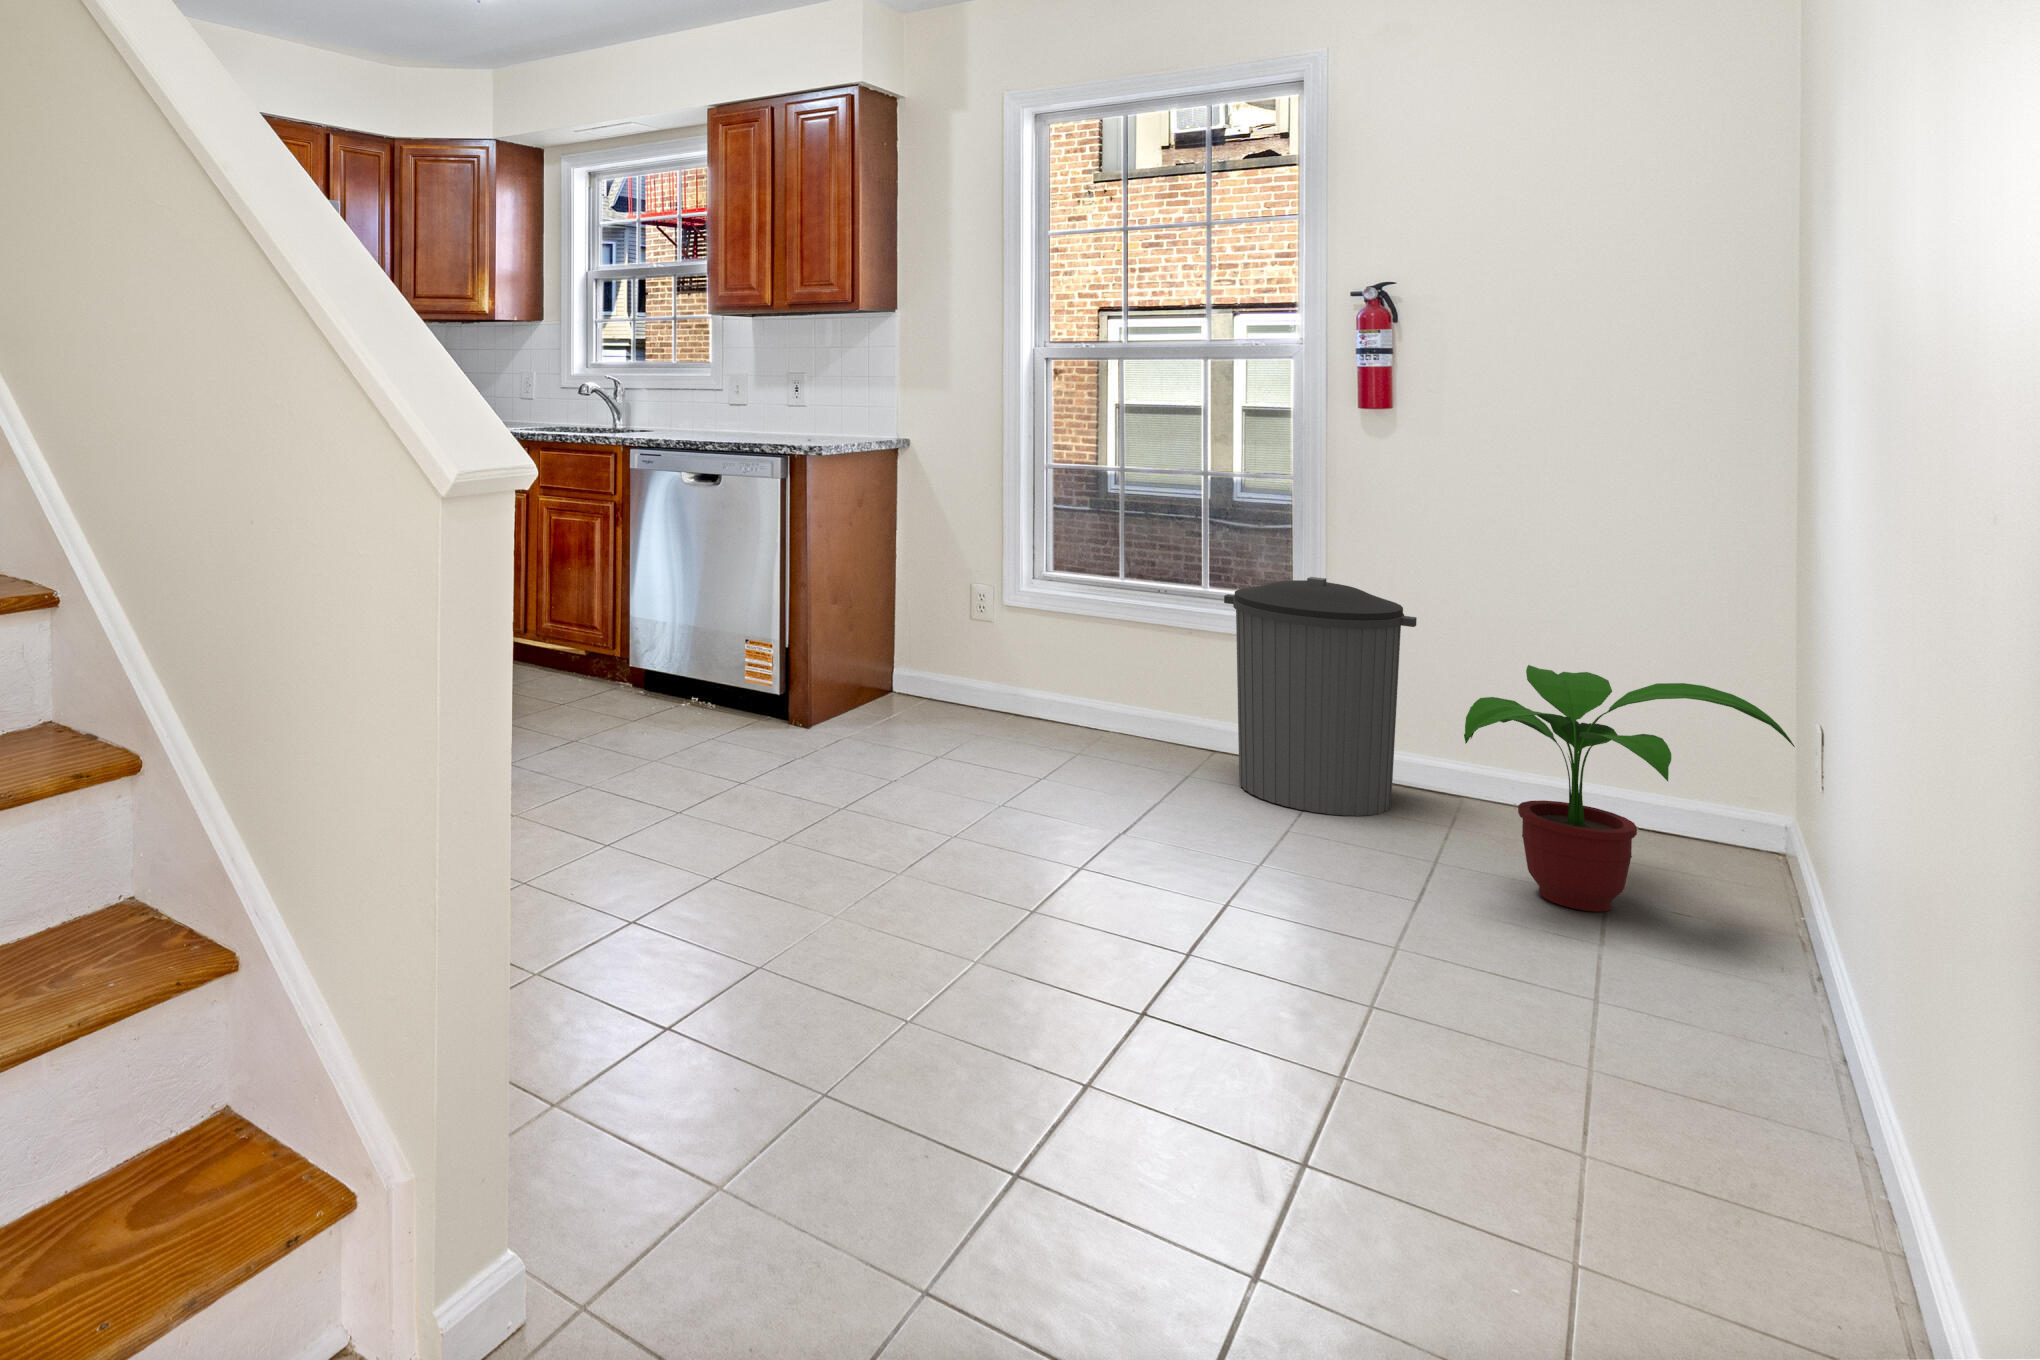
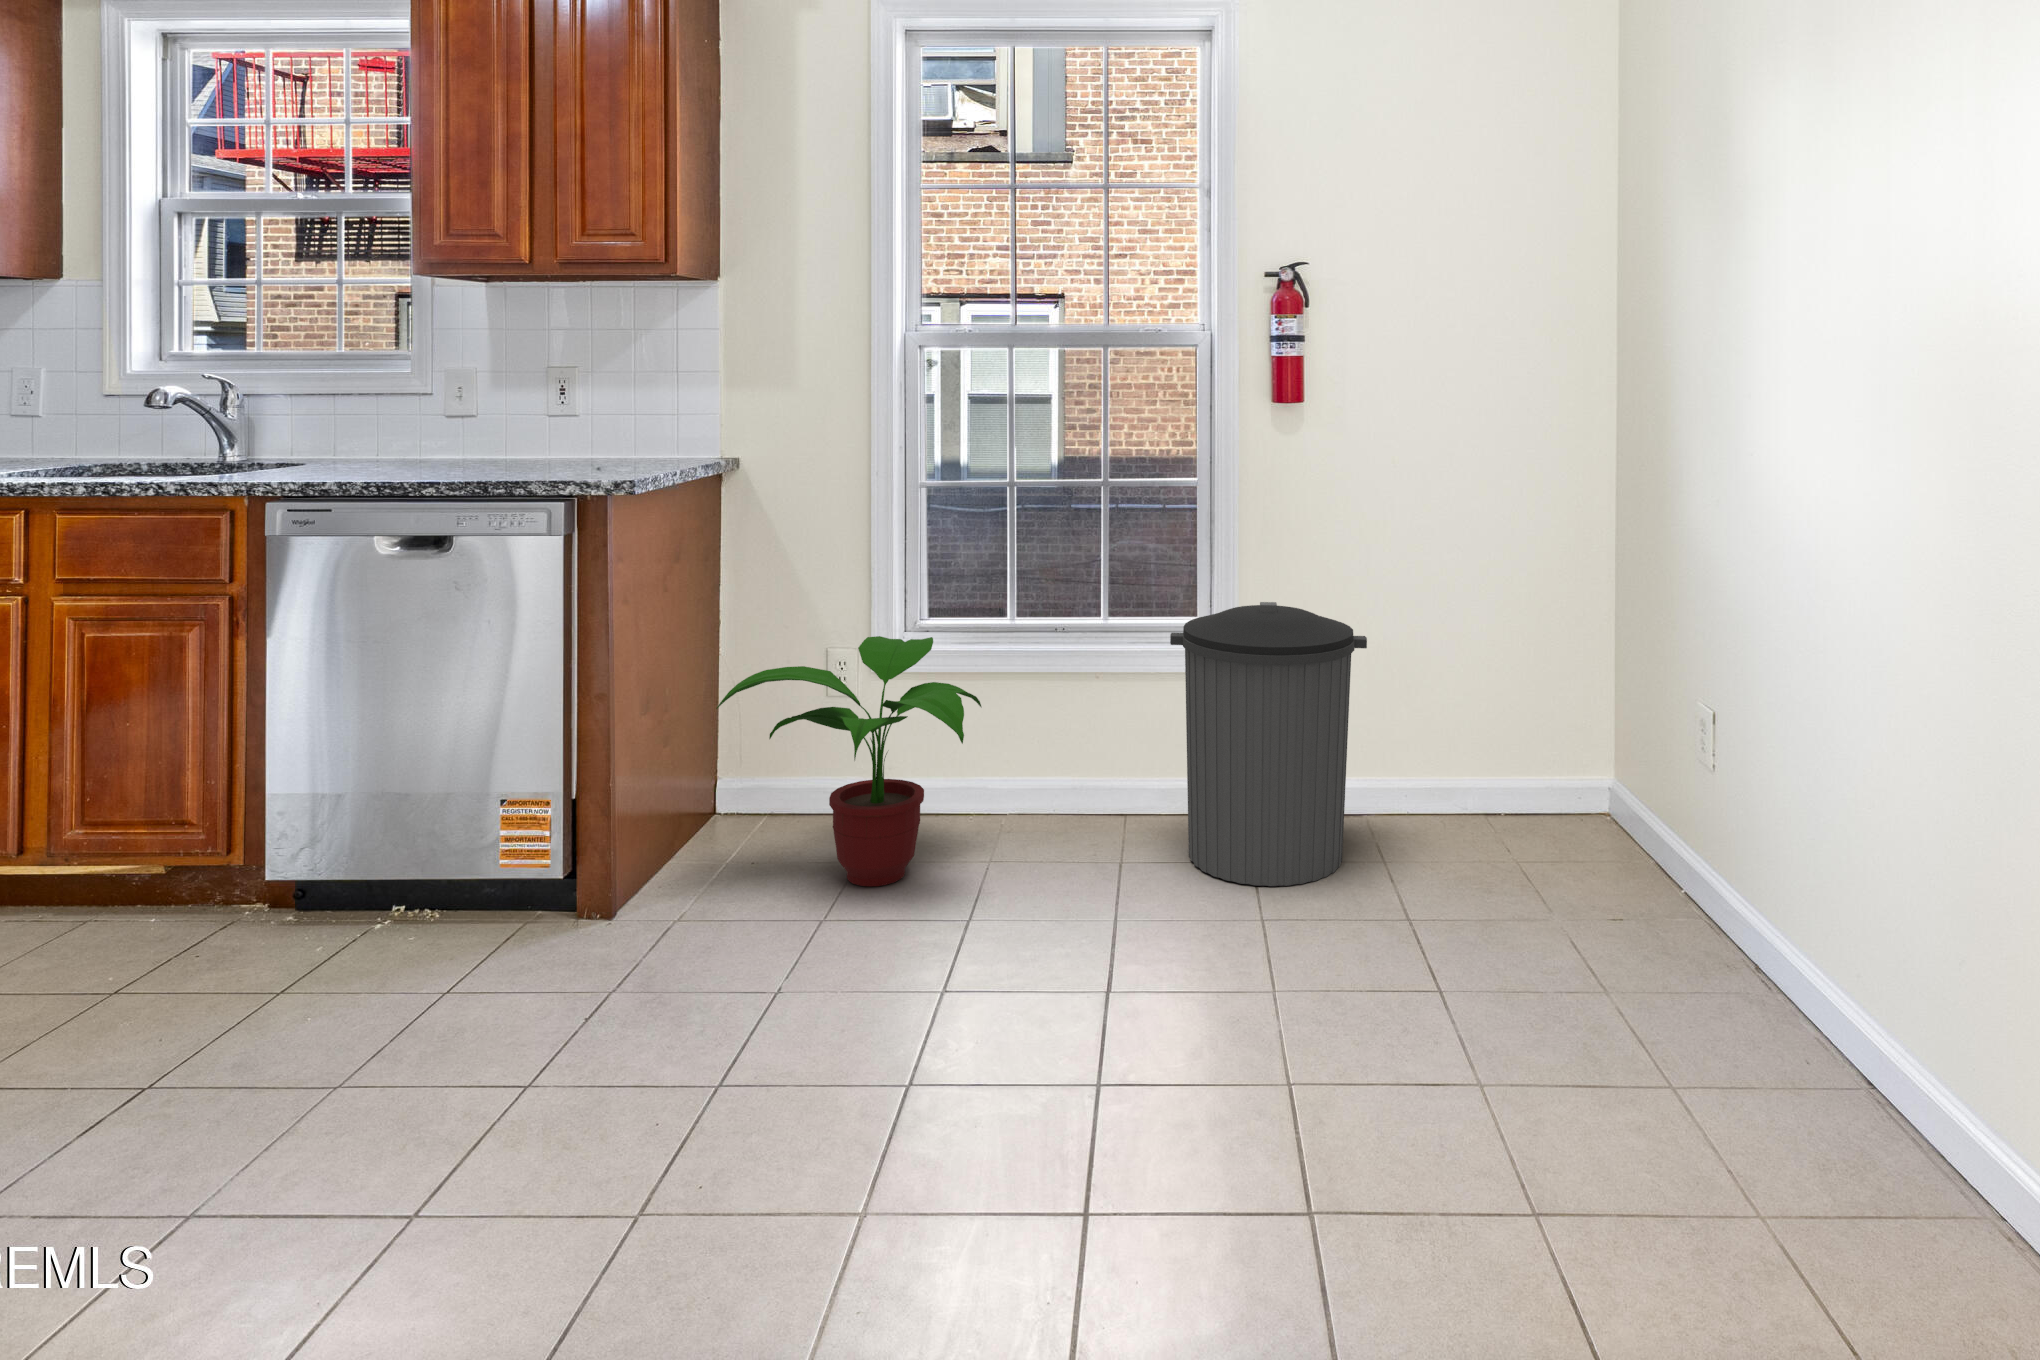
potted plant: present [1464,665,1795,912] -> present [716,636,981,886]

